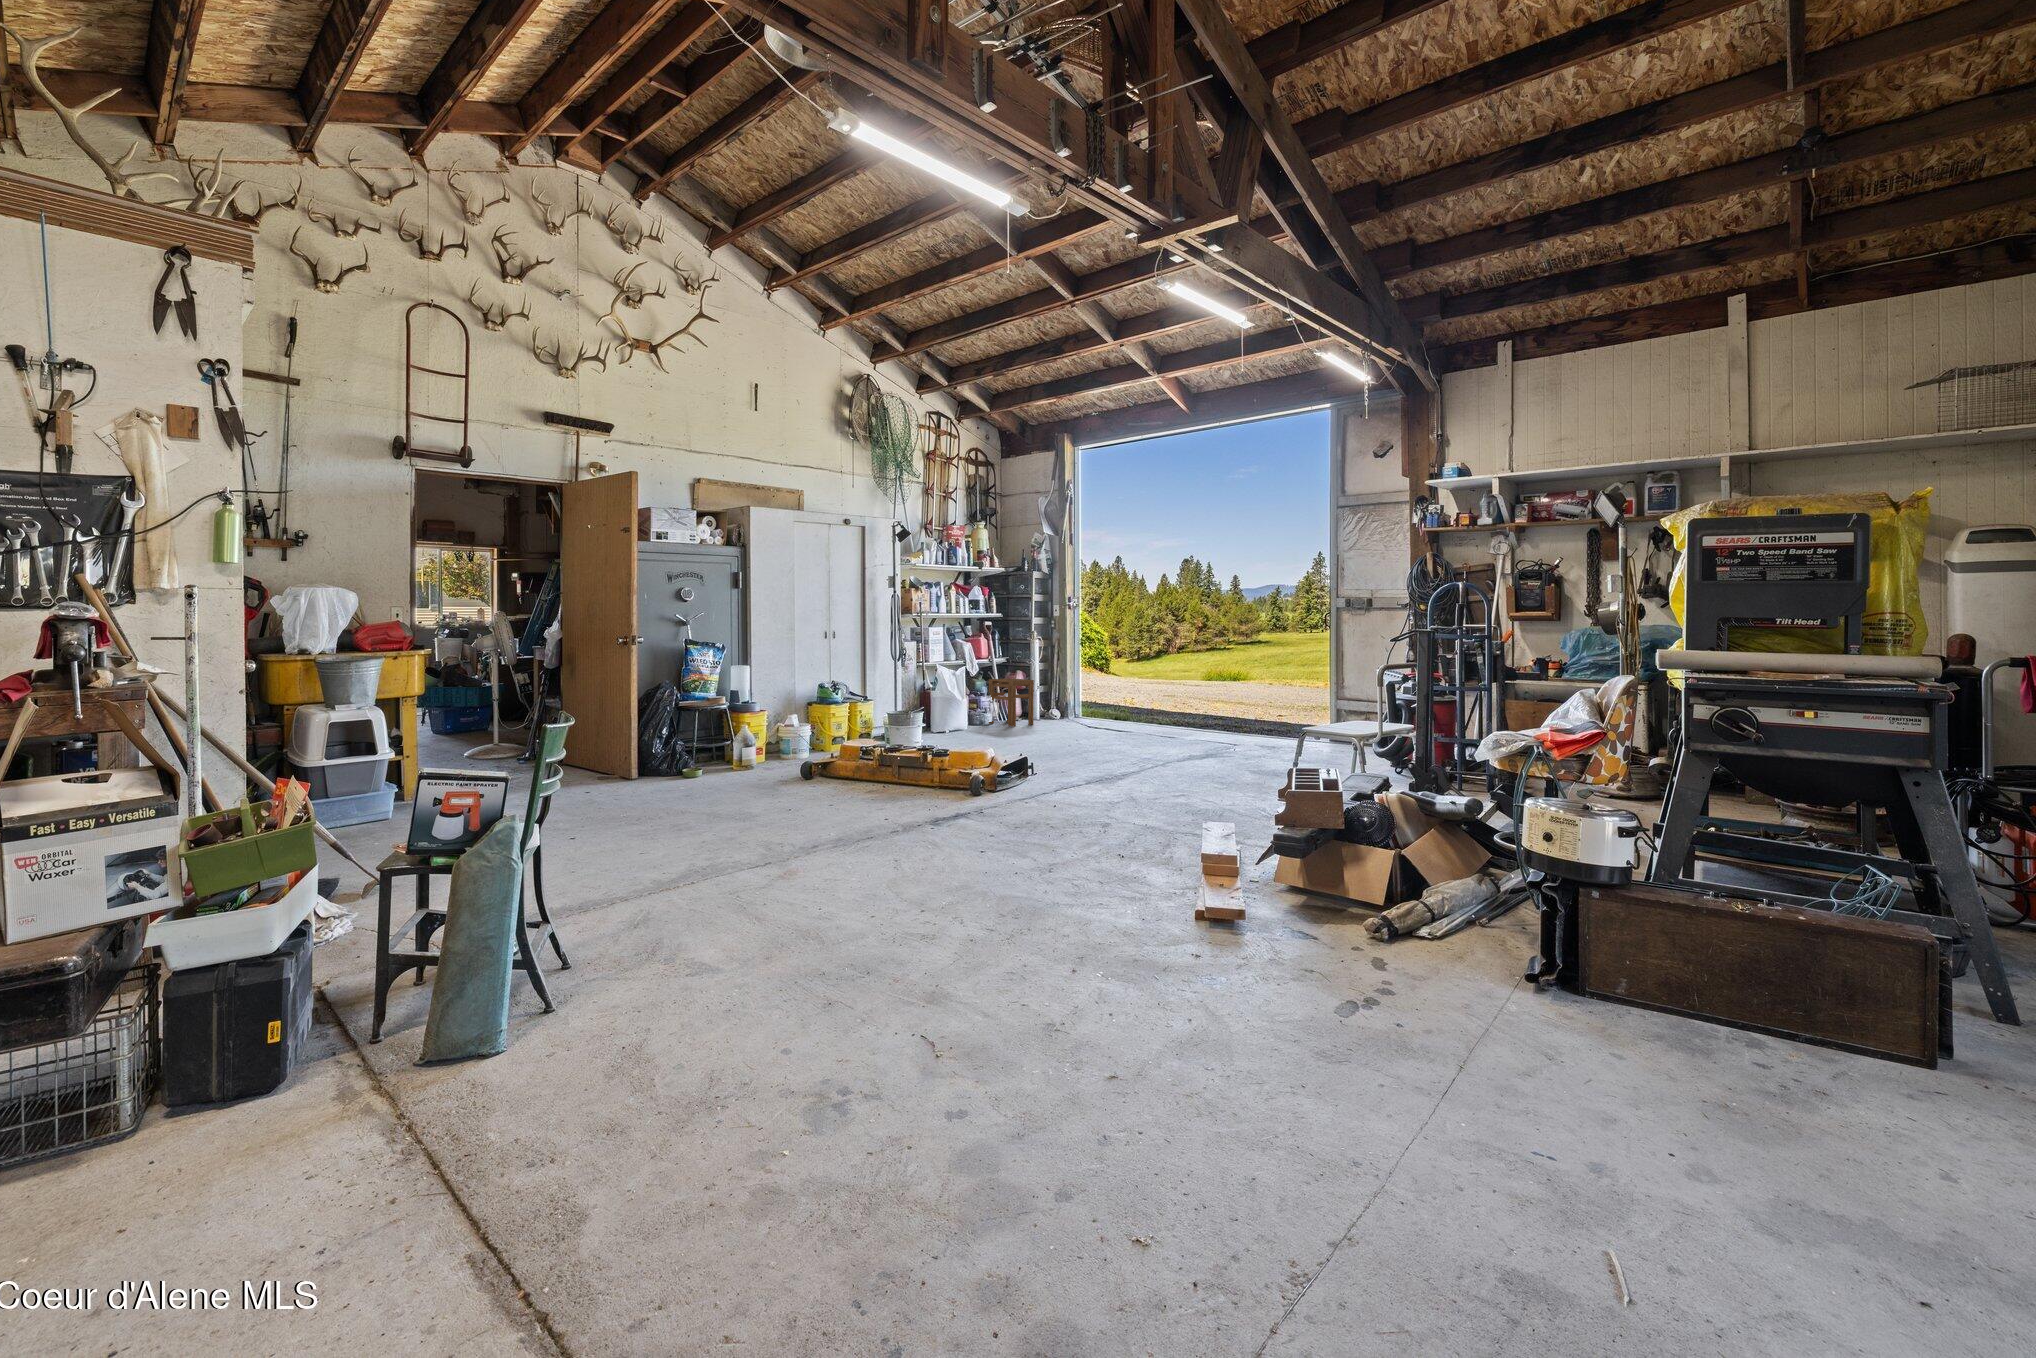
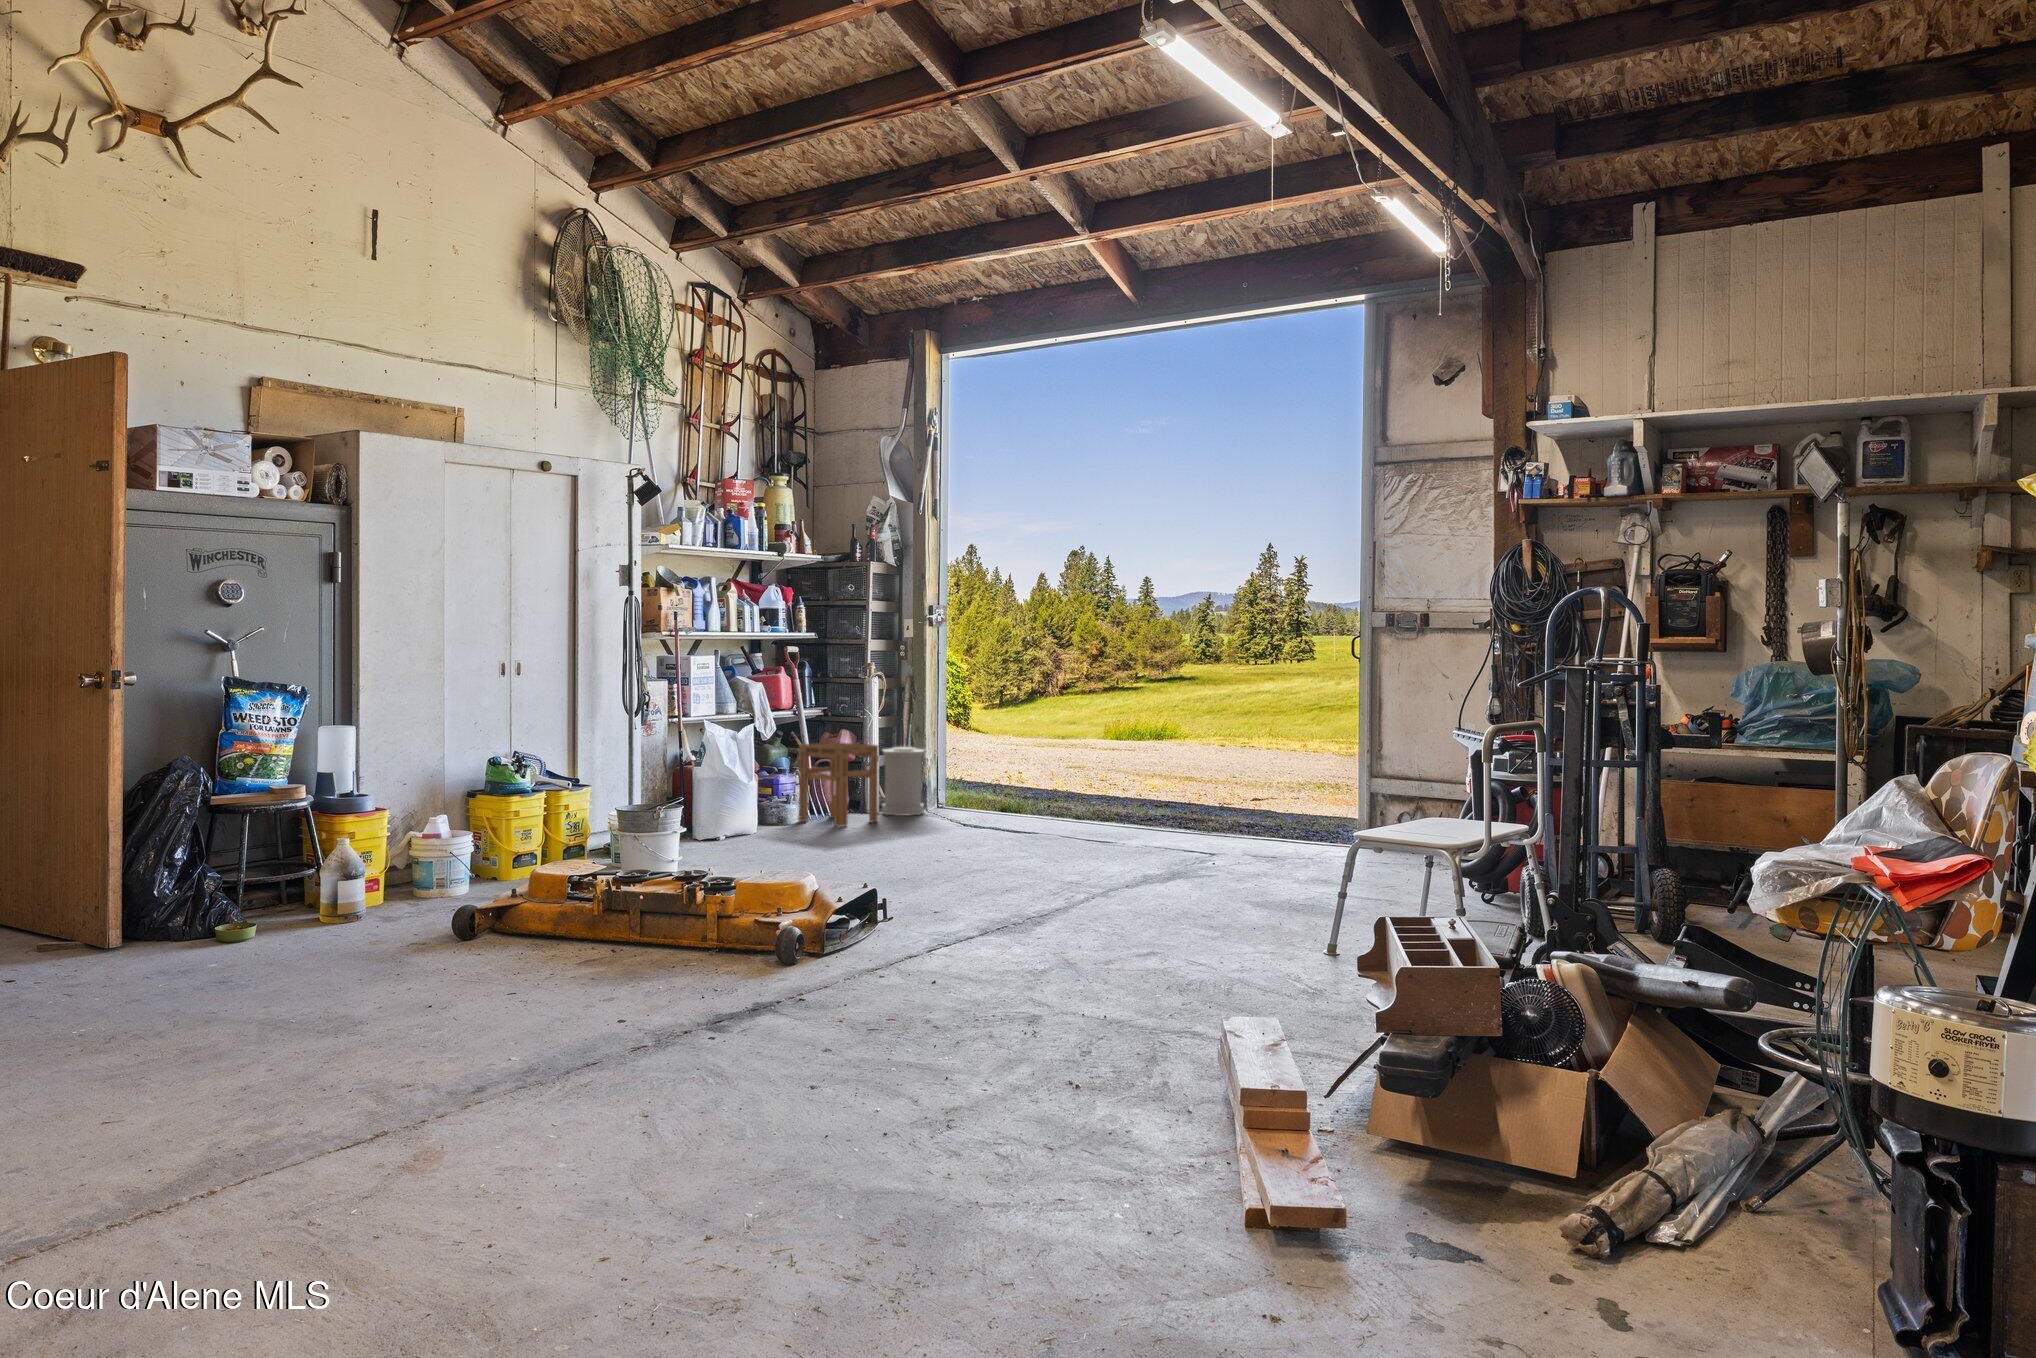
trash can: none [1036,682,1062,721] -> present [882,747,924,816]

